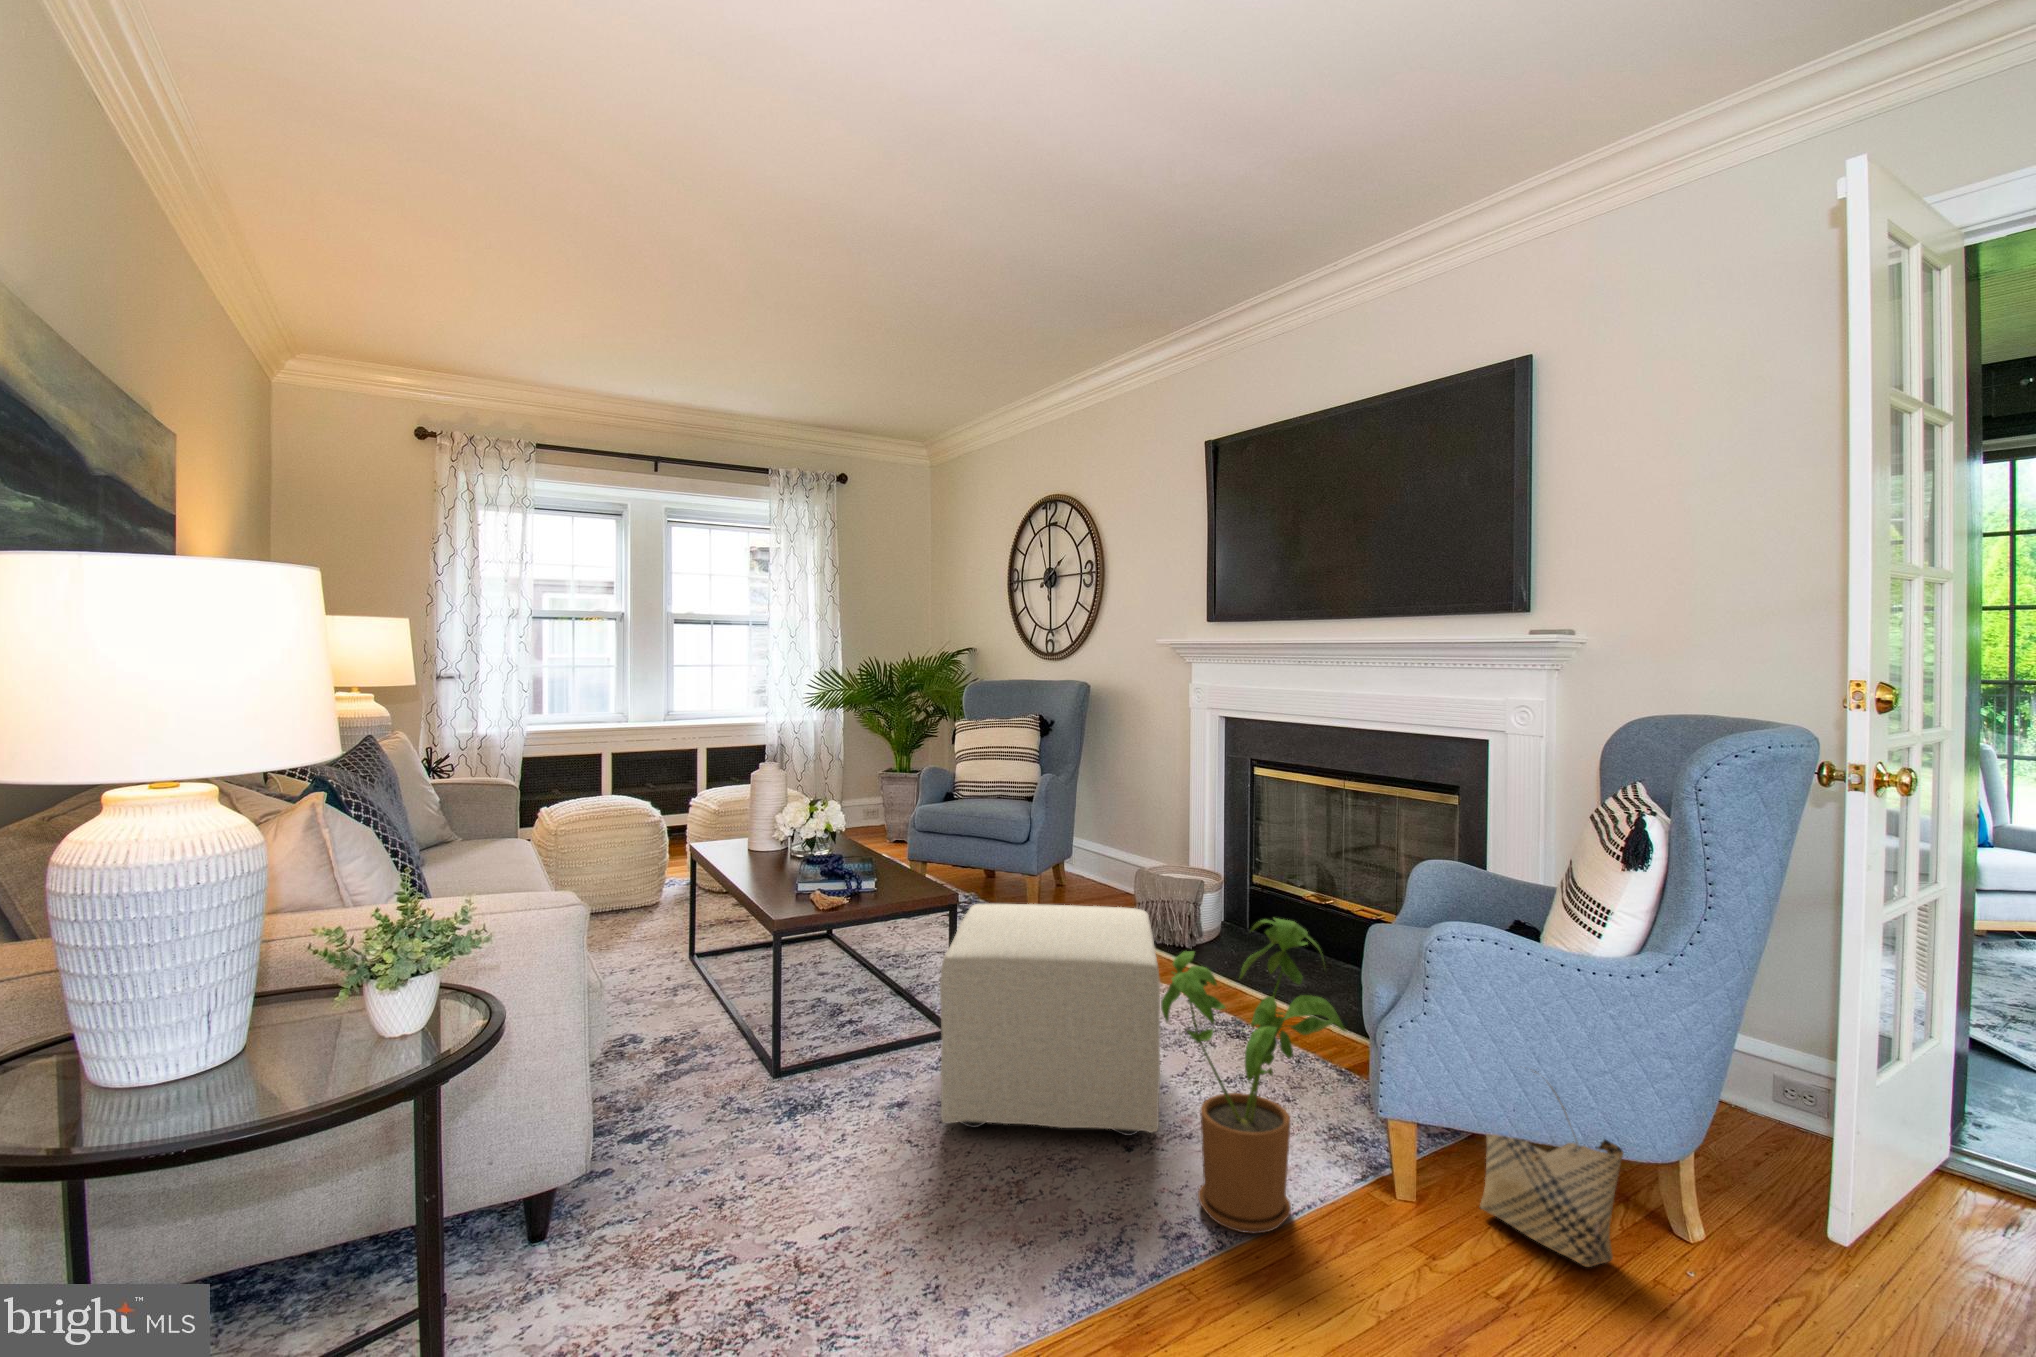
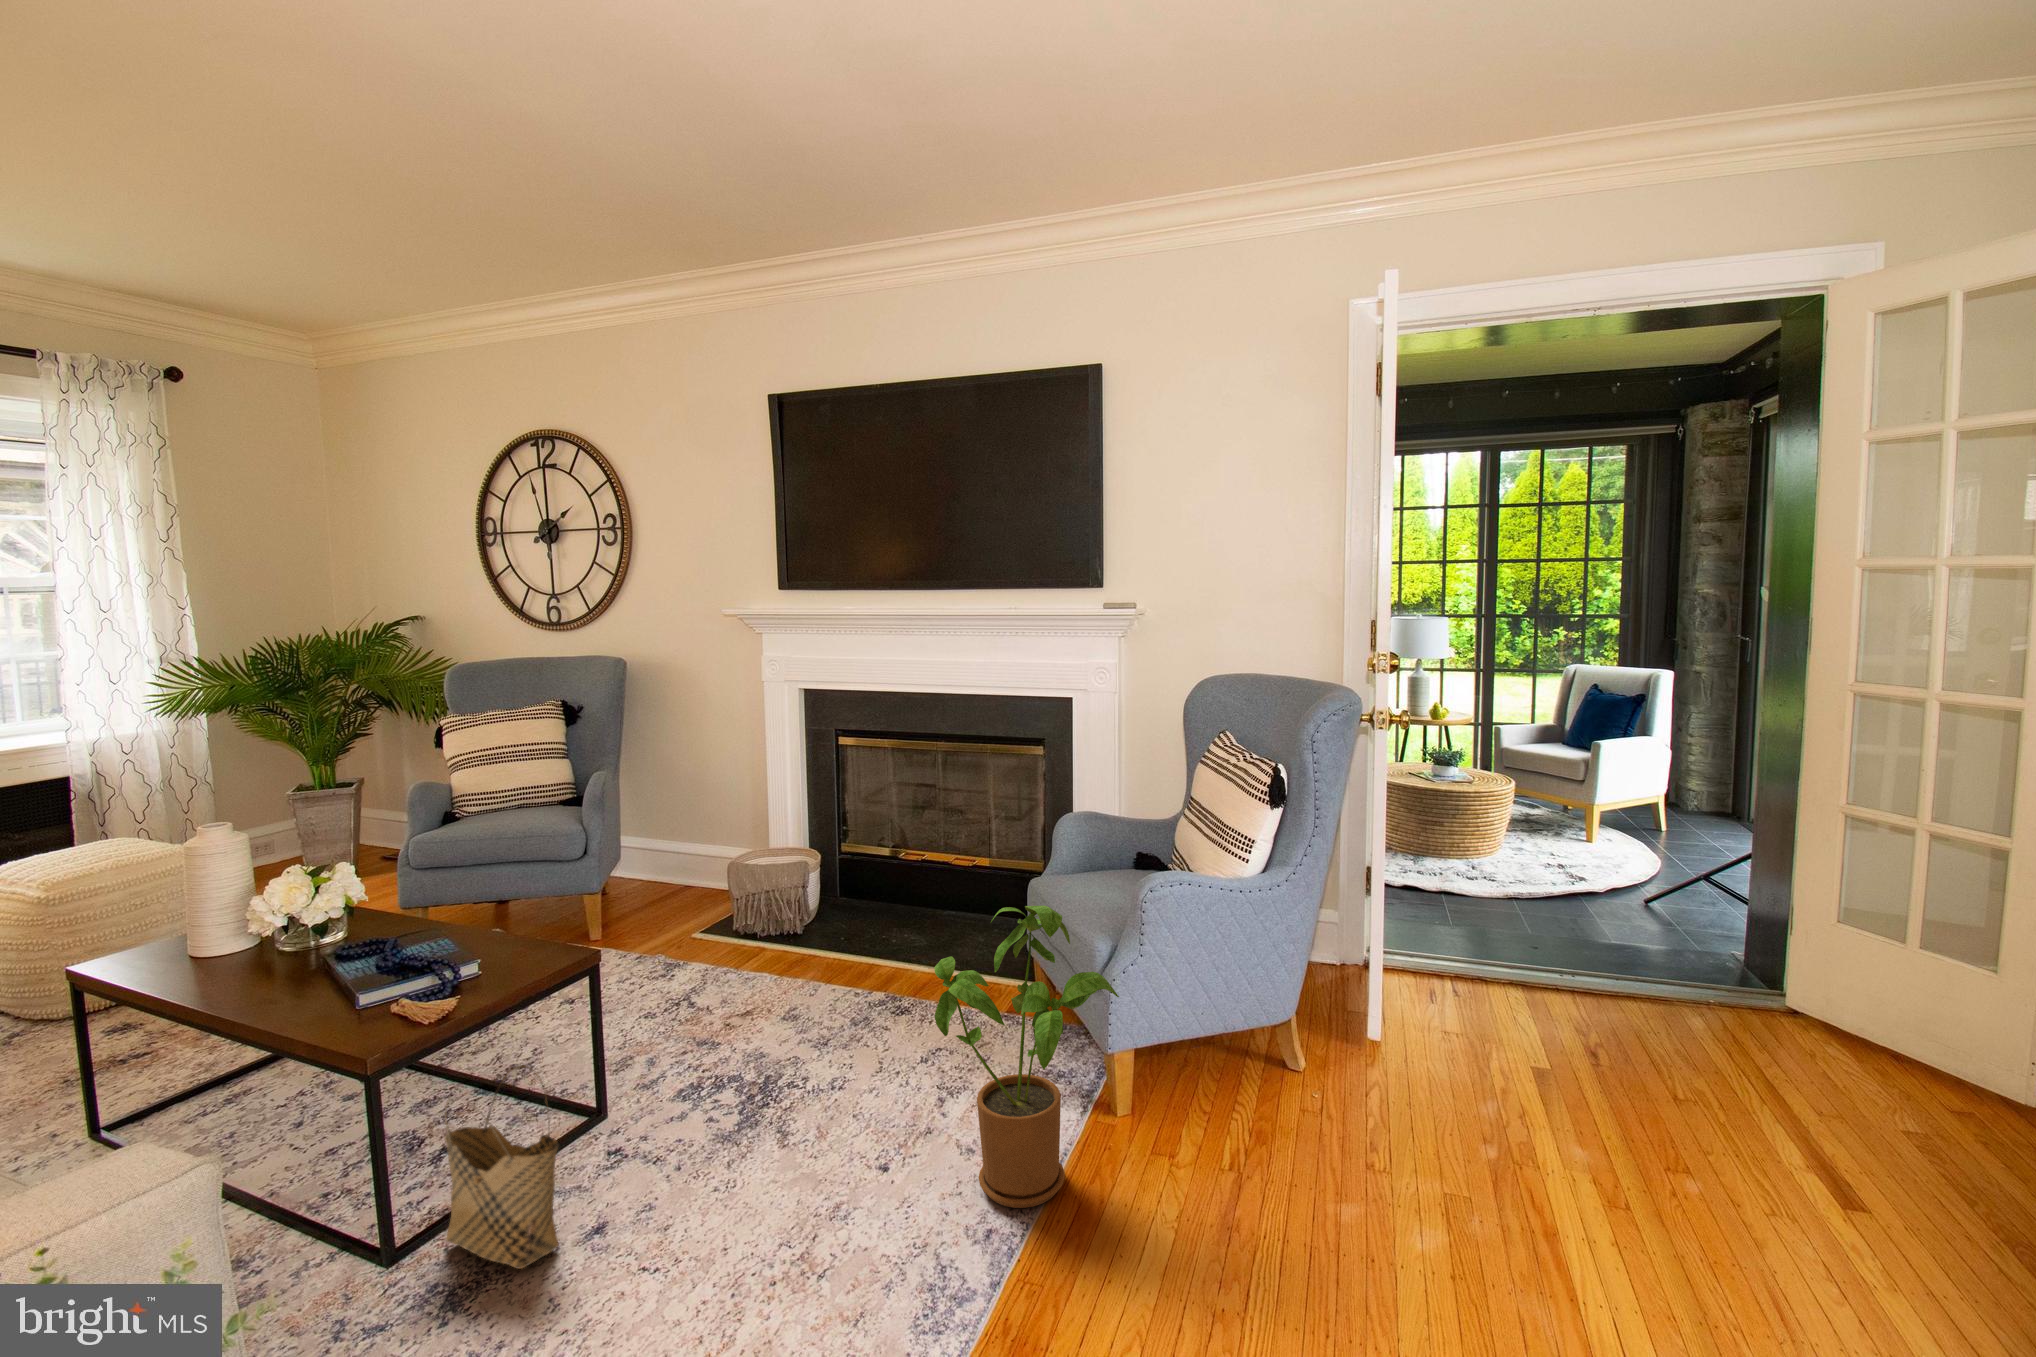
ottoman: present [940,904,1160,1136] -> none [625,917,910,1228]
woven basket: present [1480,1071,1624,1267] -> present [444,1065,559,1269]

